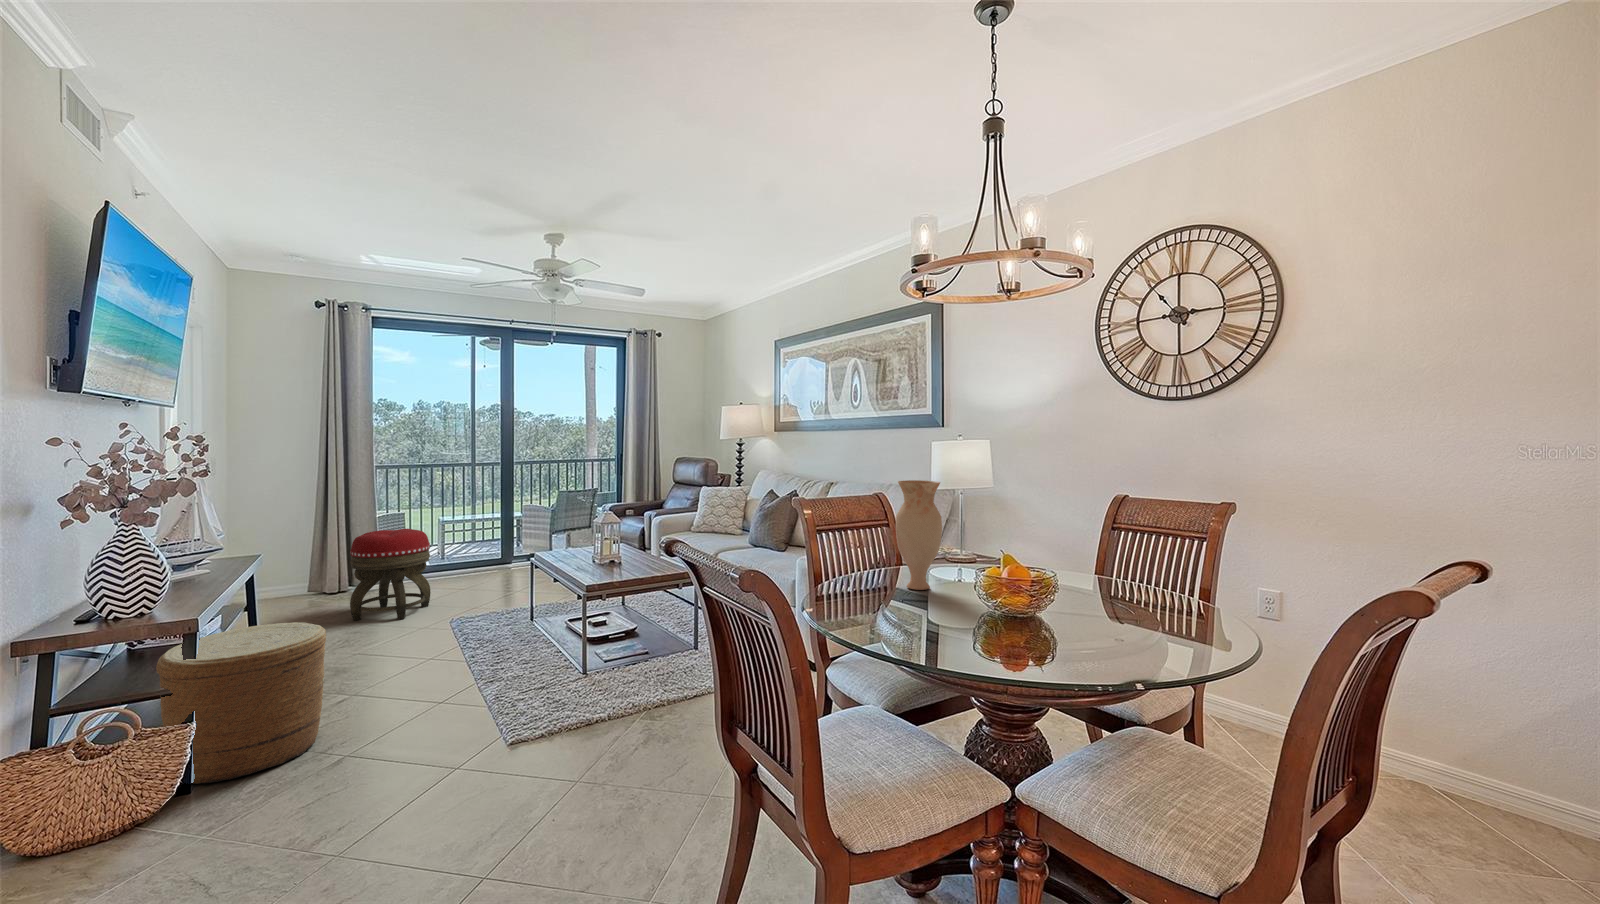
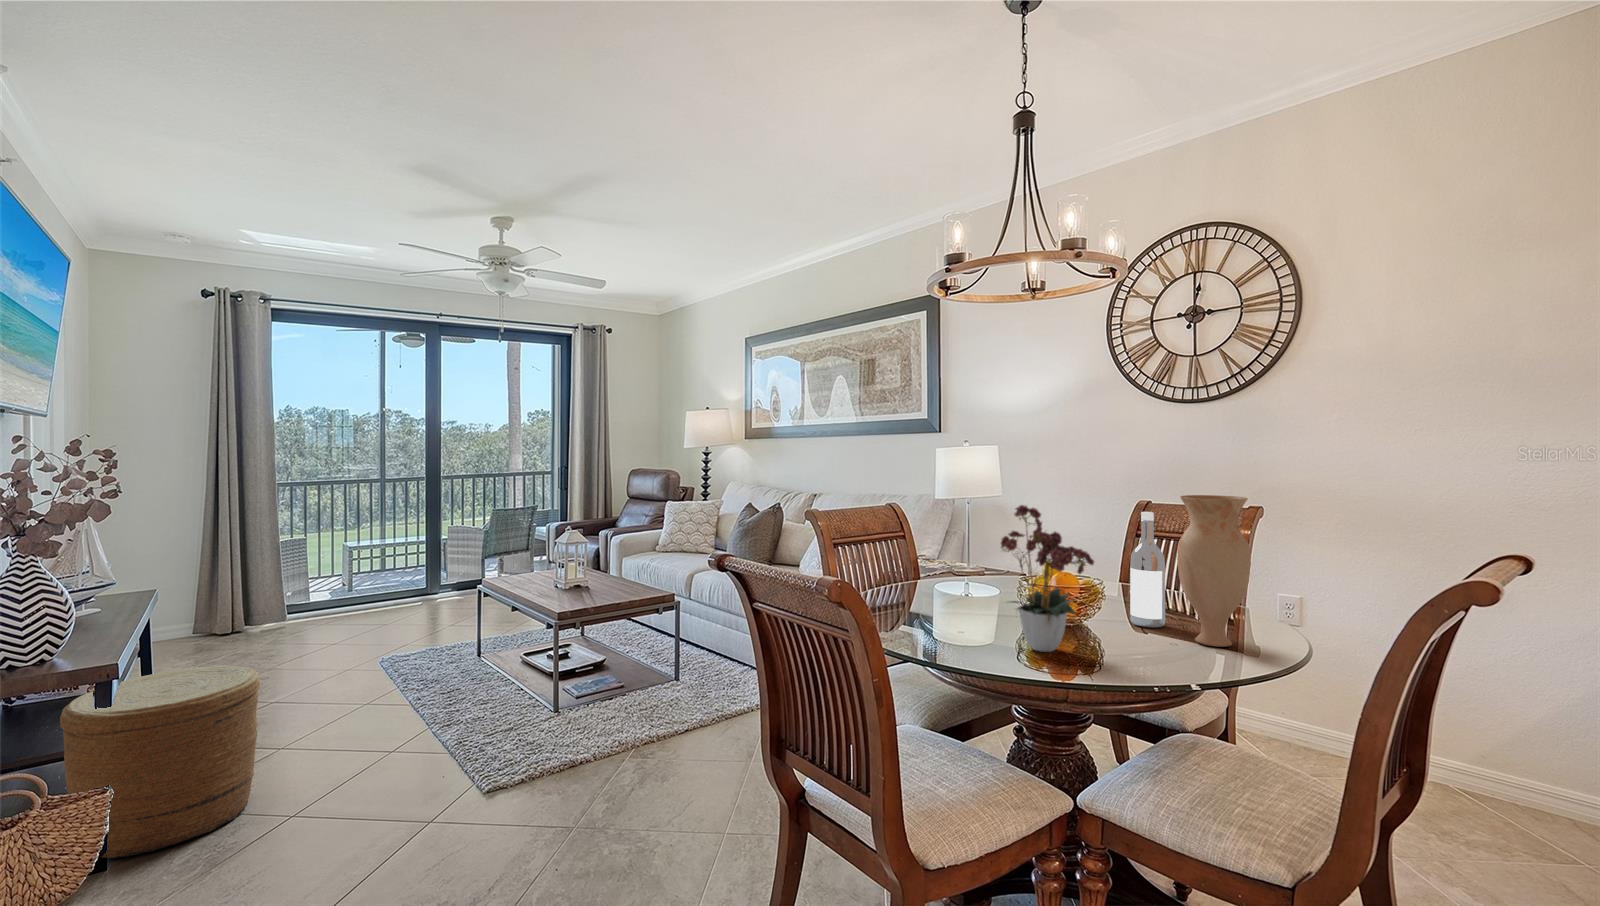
vase: present [896,480,942,590] -> present [1177,495,1251,647]
flower arrangement: none [948,492,1048,641] -> present [1001,505,1094,652]
wine bottle: none [1089,506,1124,619] -> present [1130,512,1165,628]
footstool: present [350,529,431,620] -> none [254,556,349,666]

